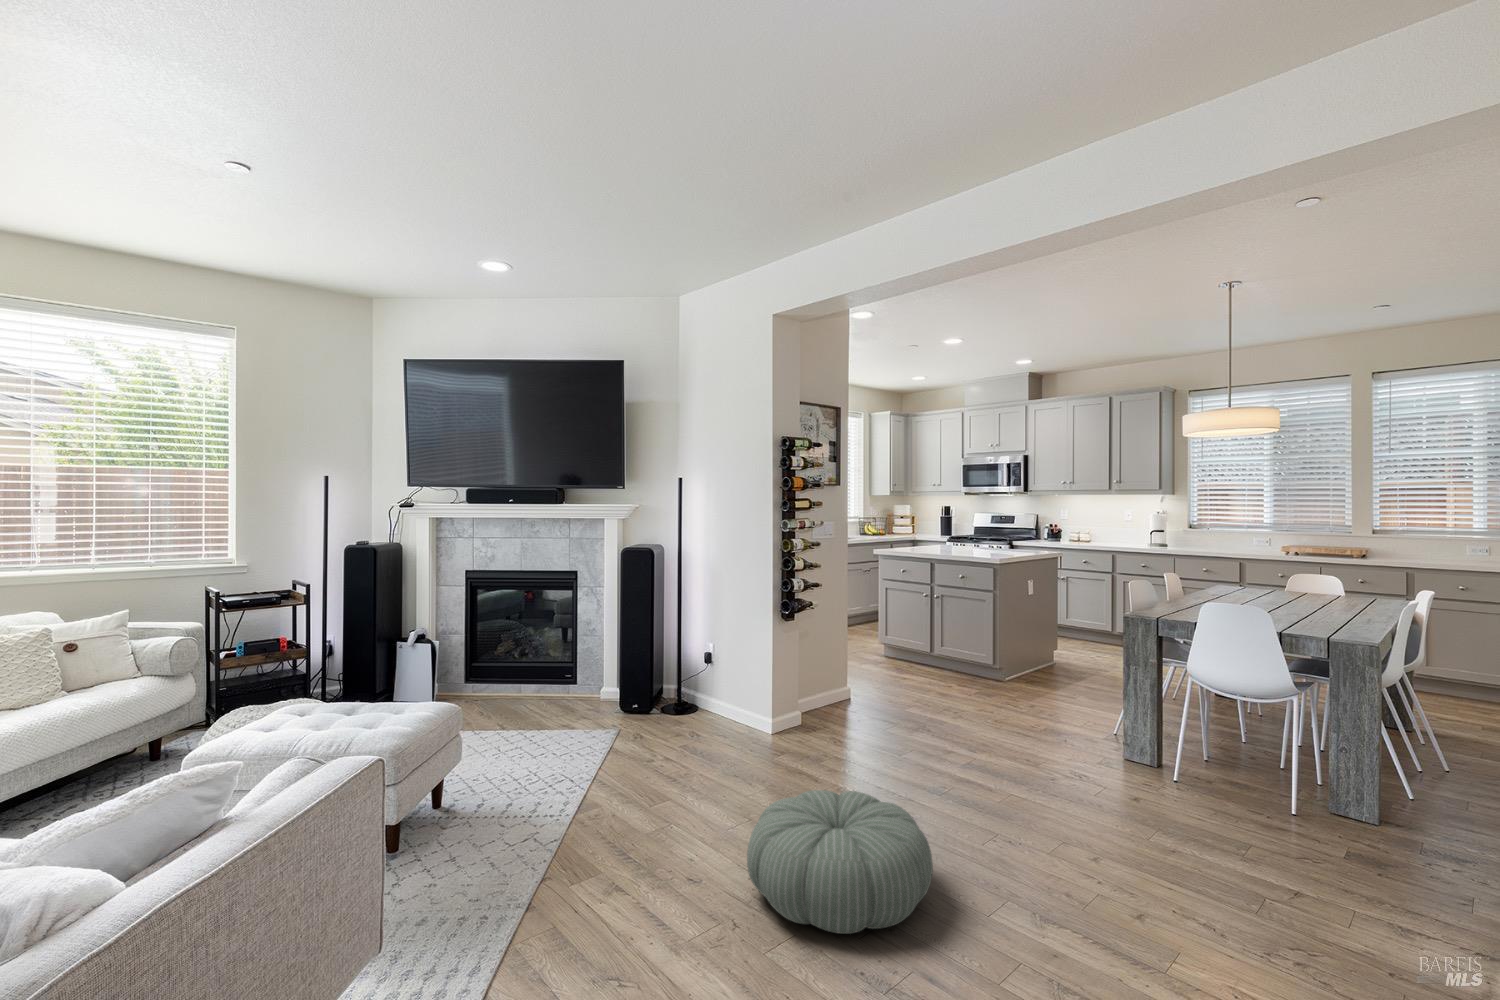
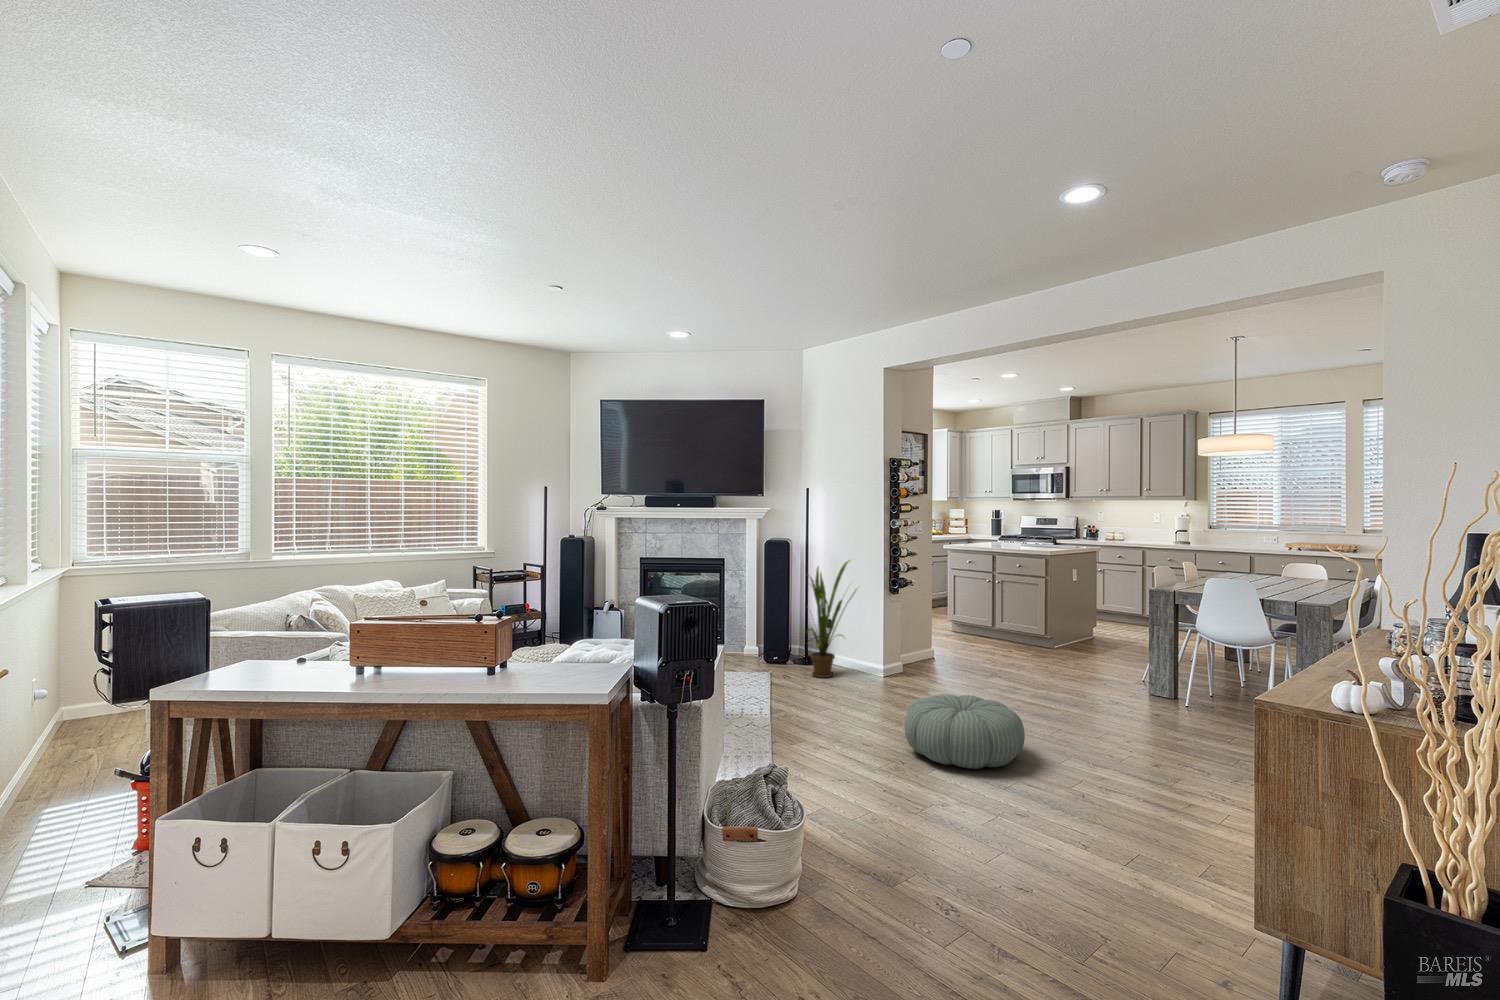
house plant: none [662,574,743,736] -> present [807,560,857,678]

